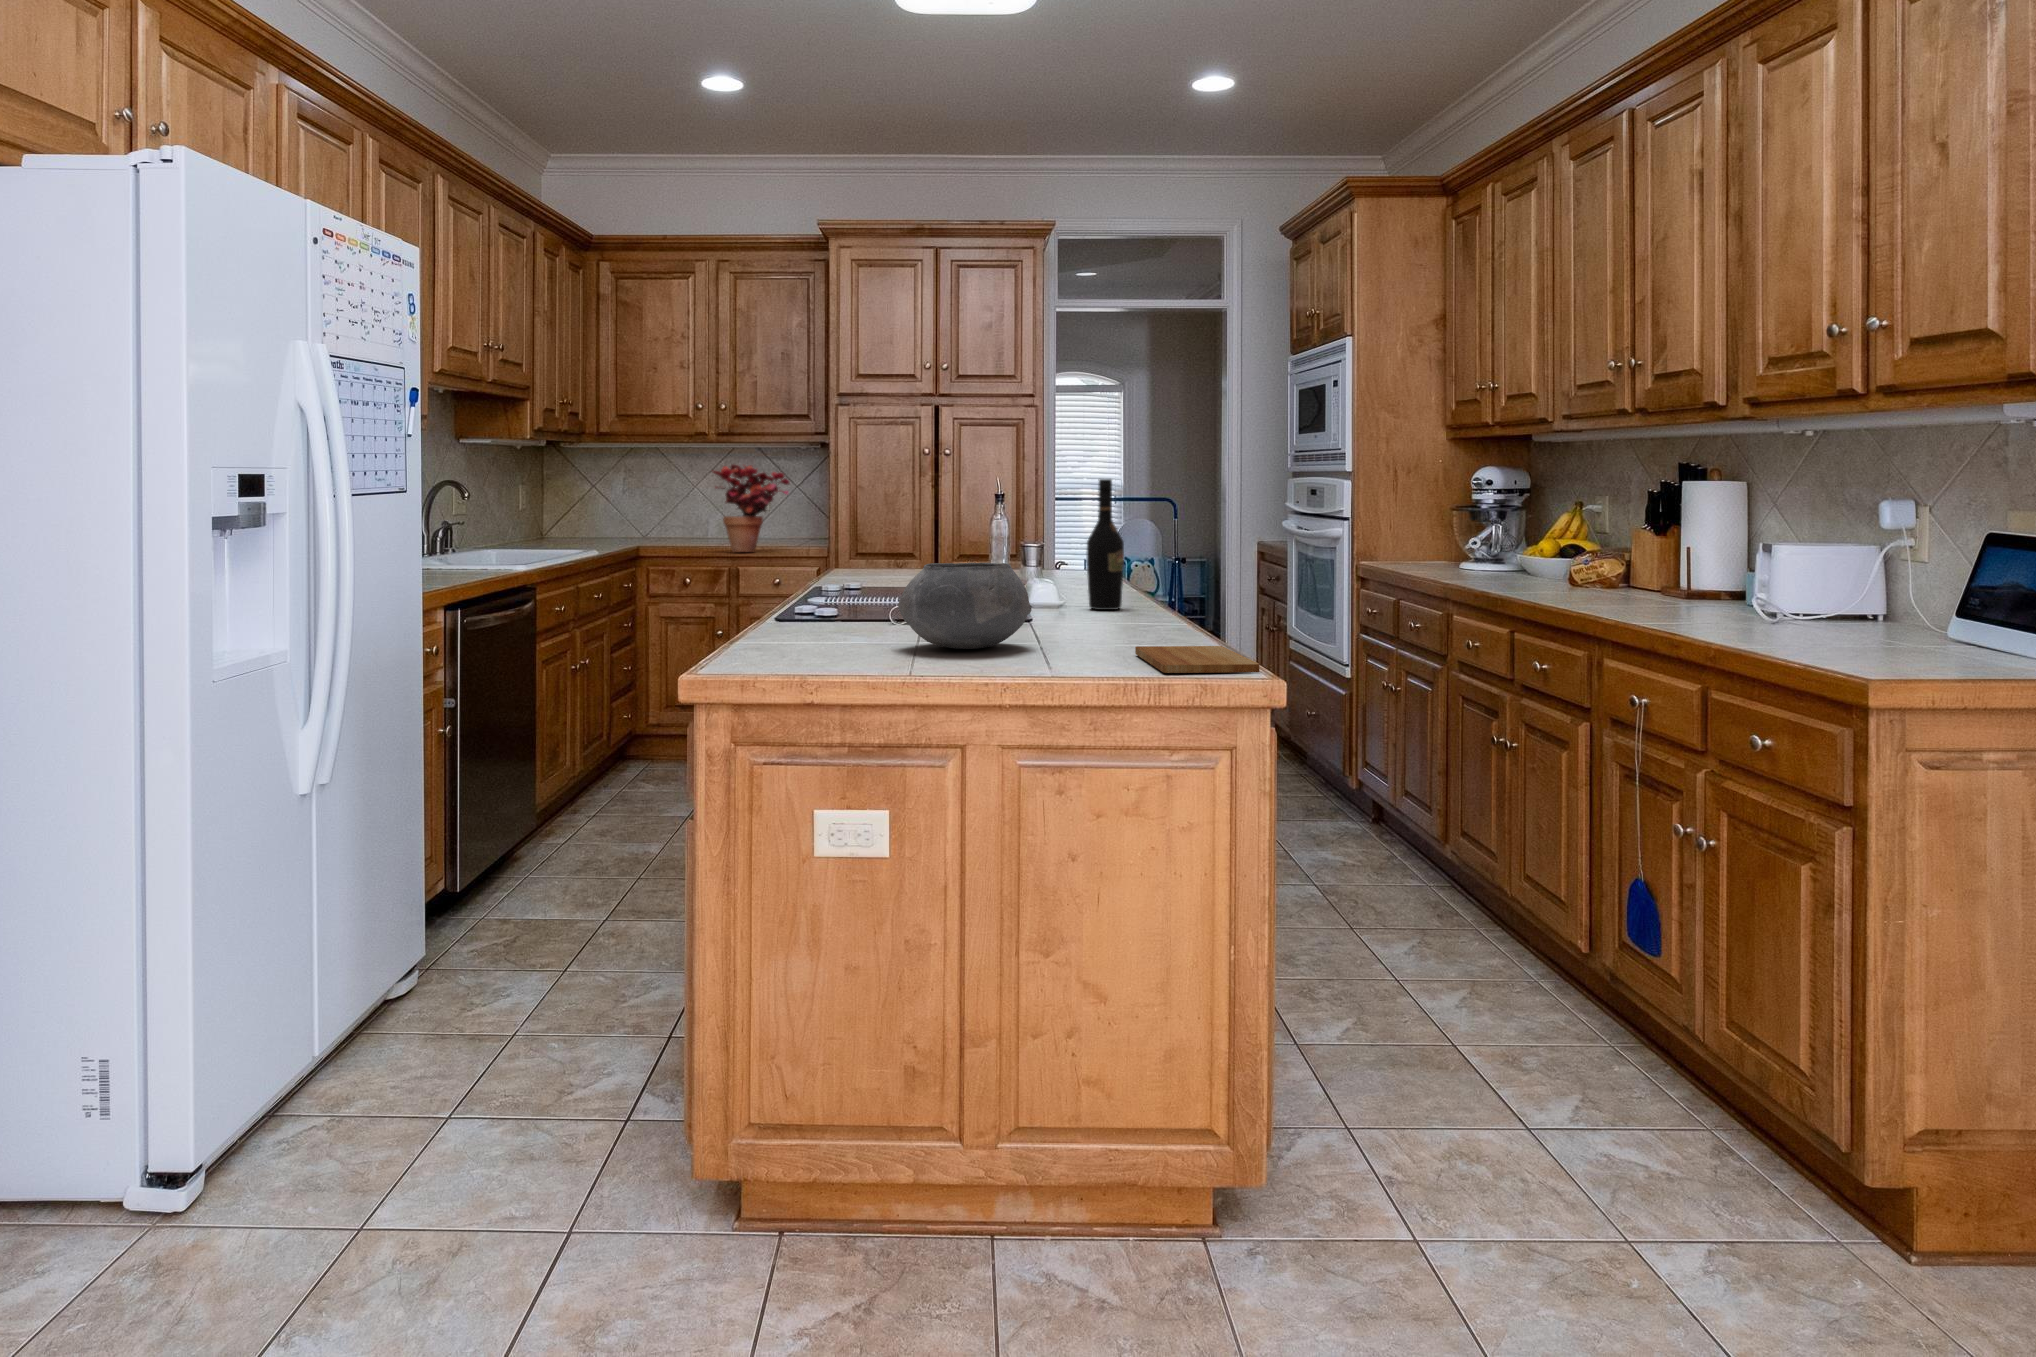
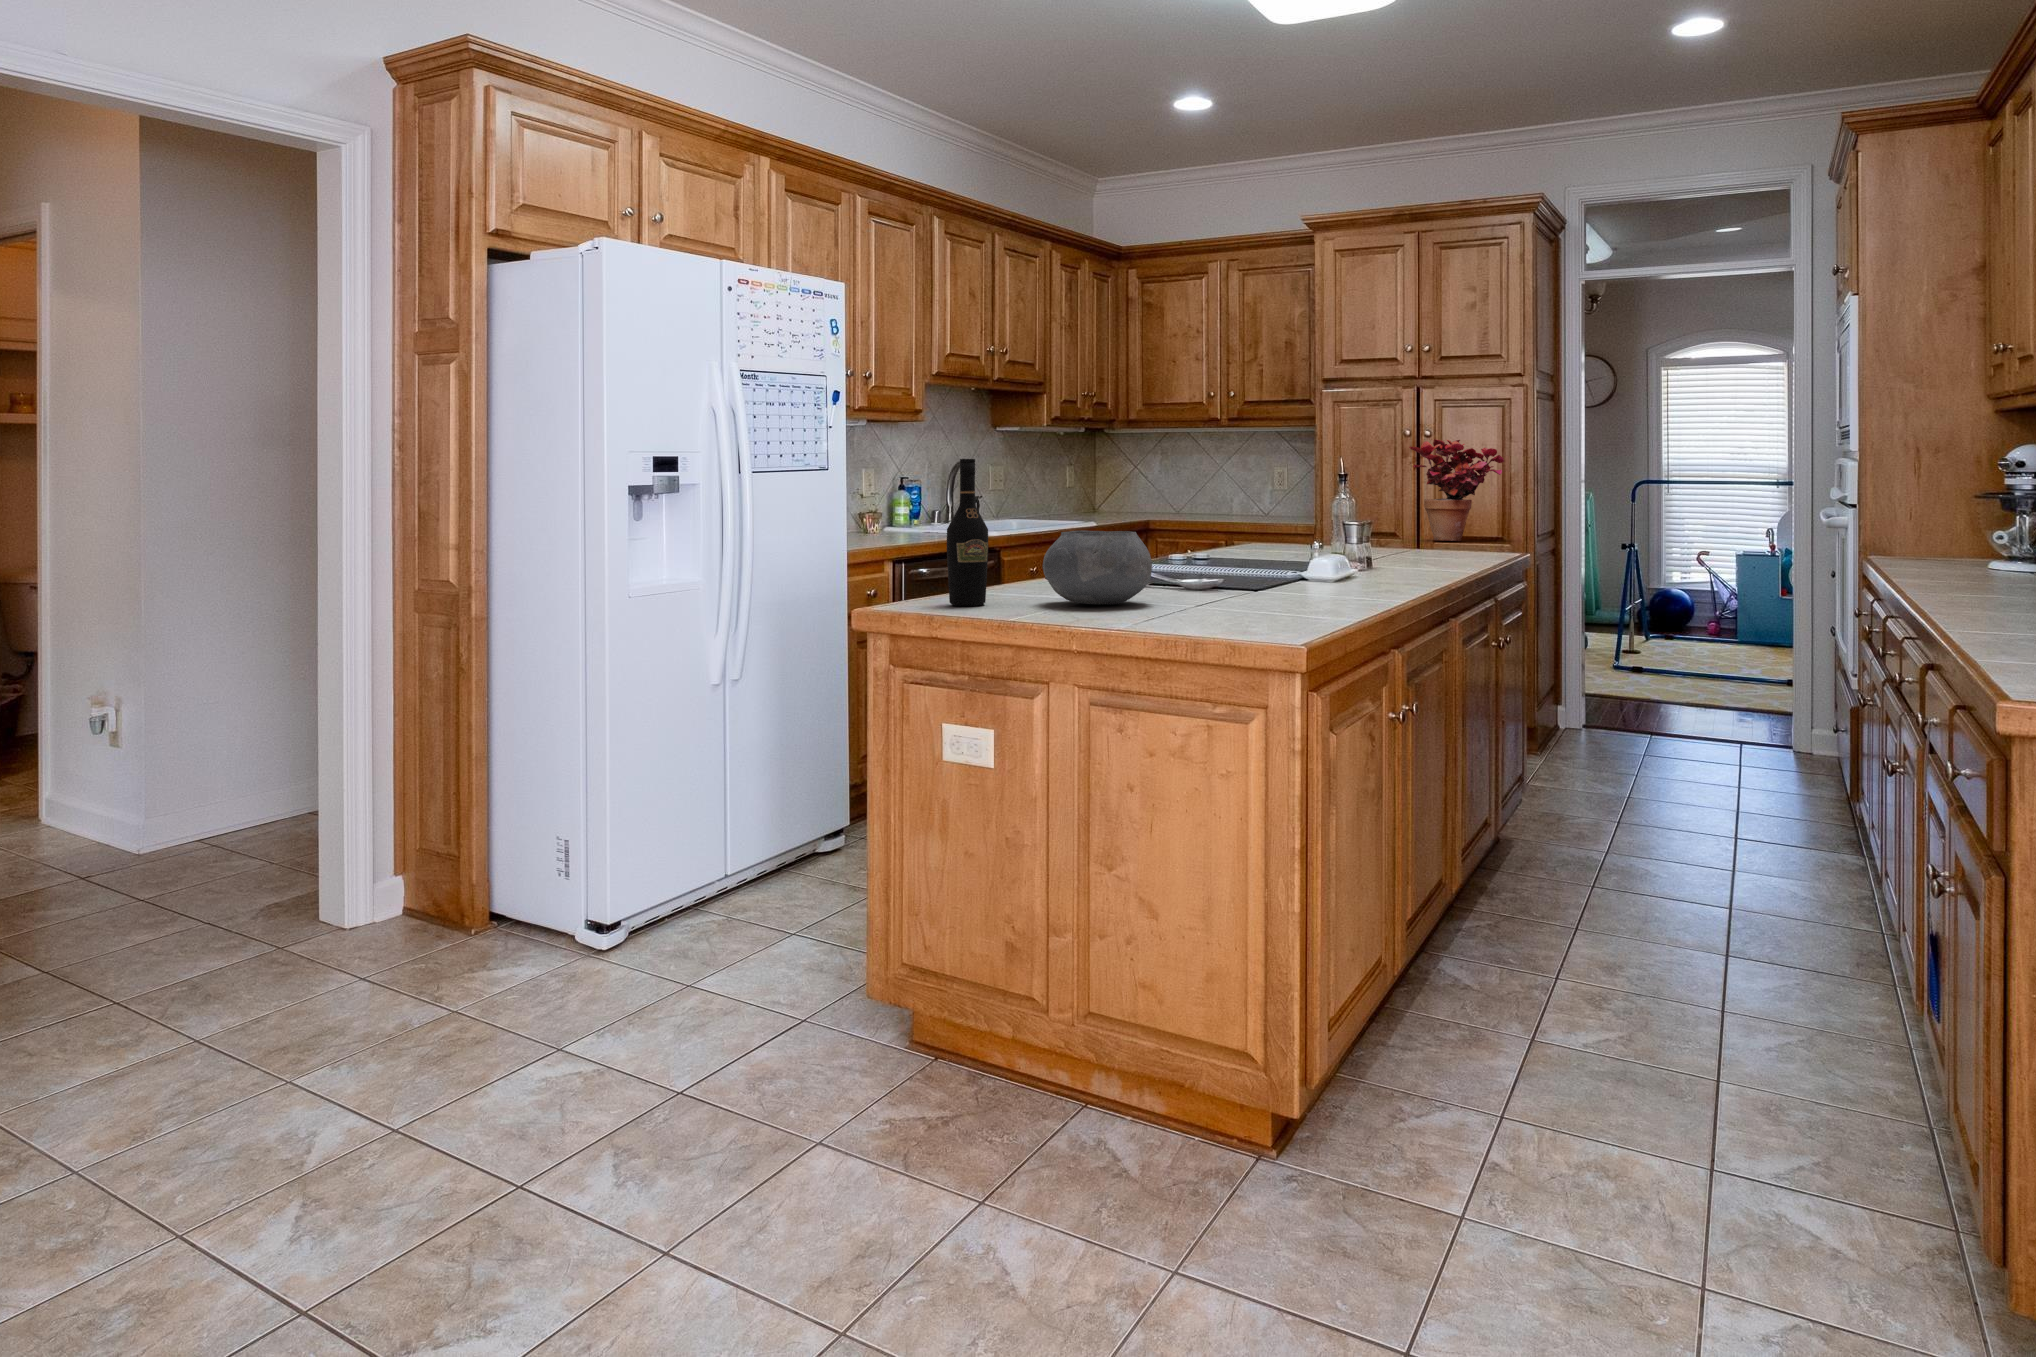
potted plant: present [713,465,789,552] -> present [1409,439,1504,541]
wine bottle: present [1087,479,1124,610] -> present [947,459,988,606]
cutting board: present [1135,646,1259,673] -> none [1163,609,1282,633]

